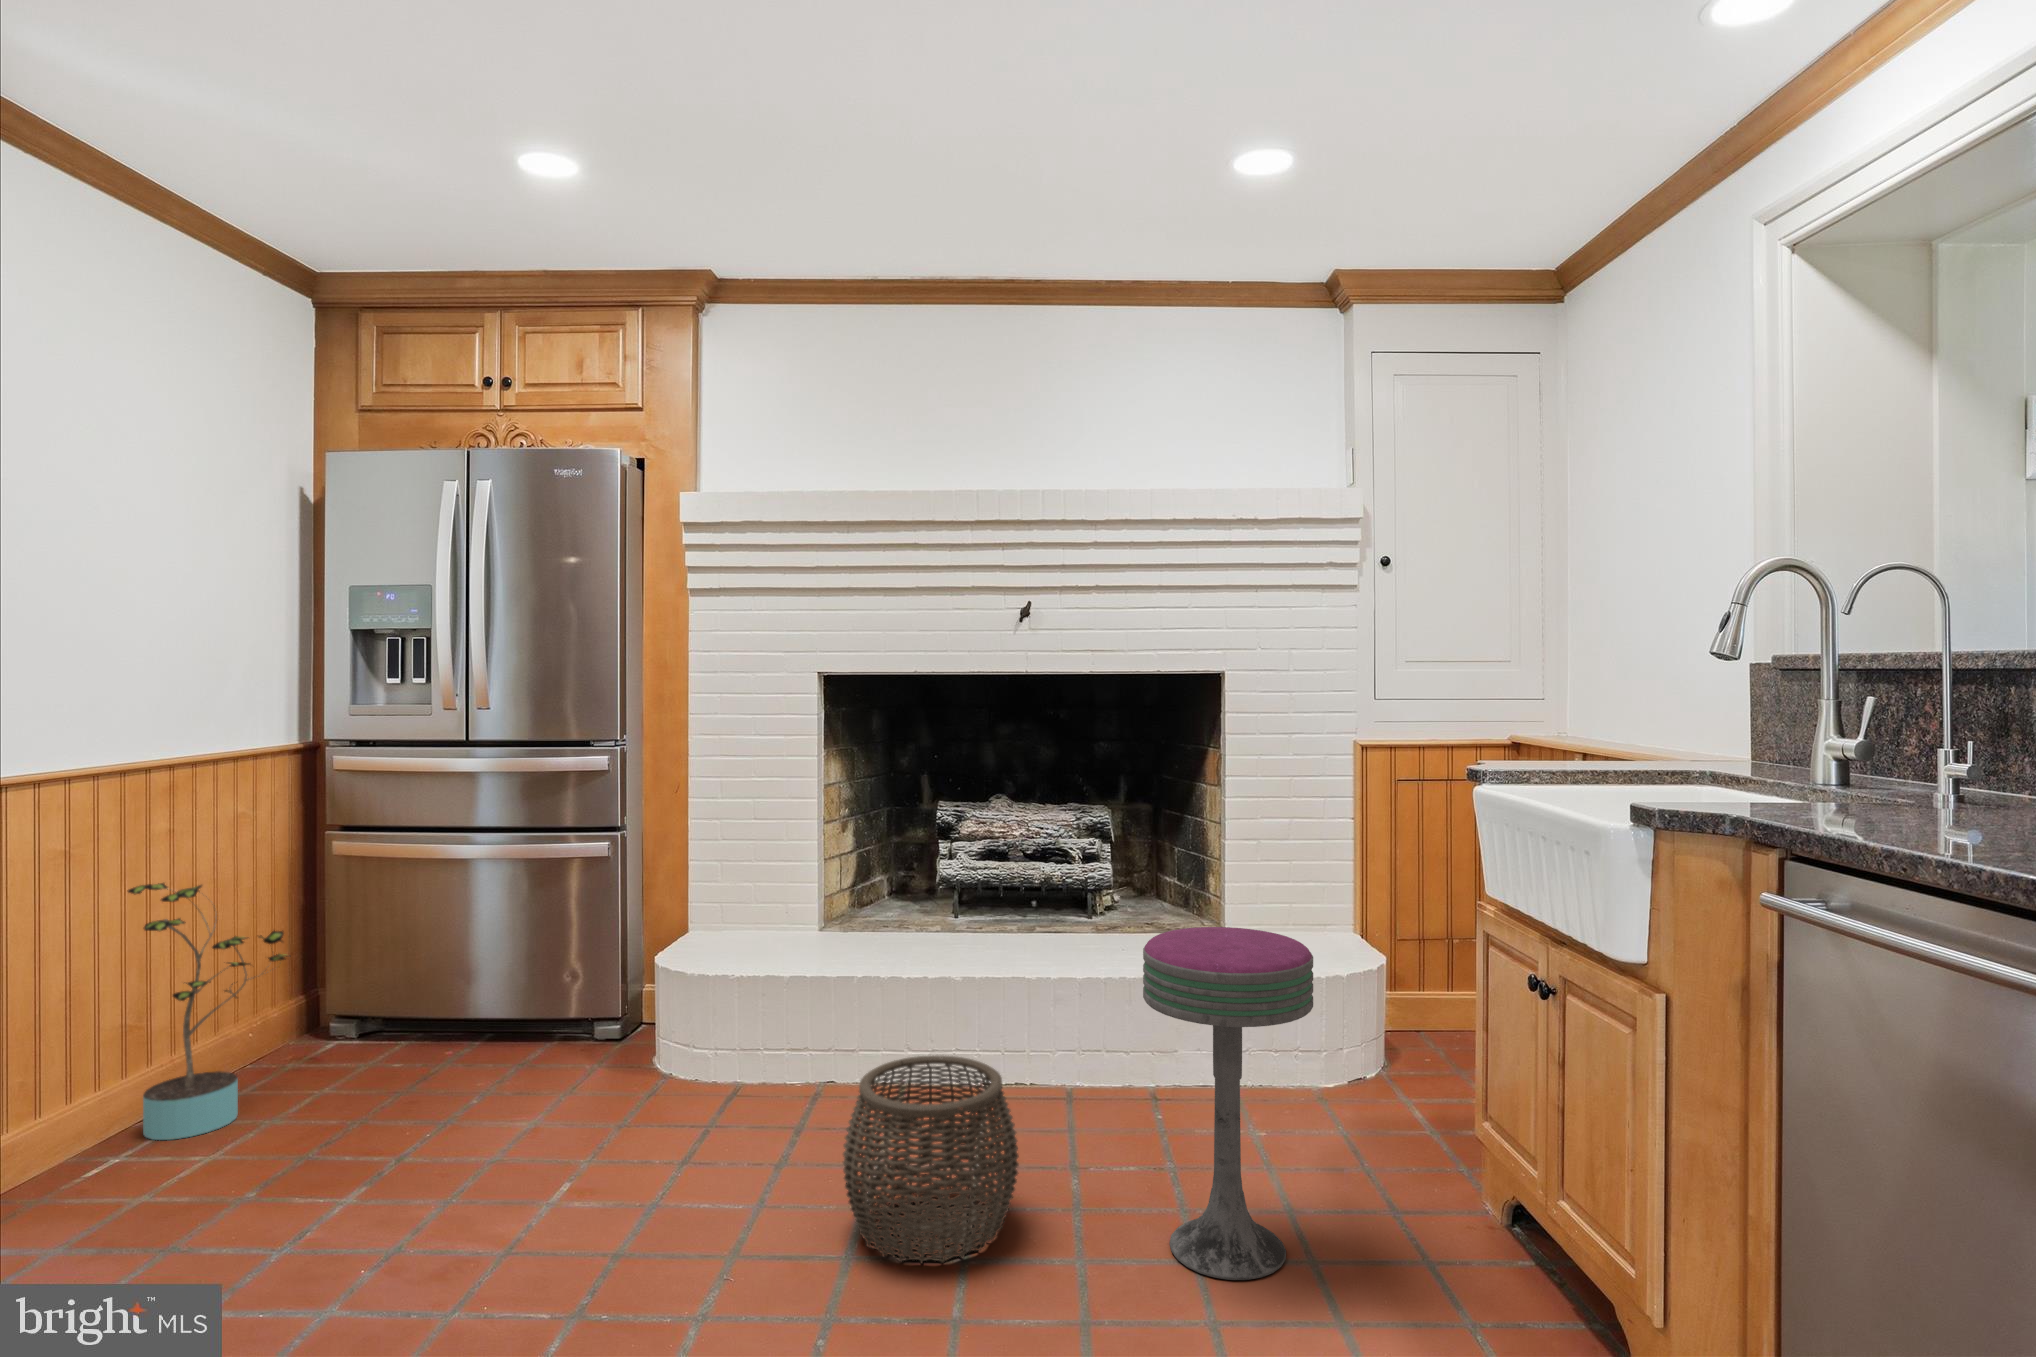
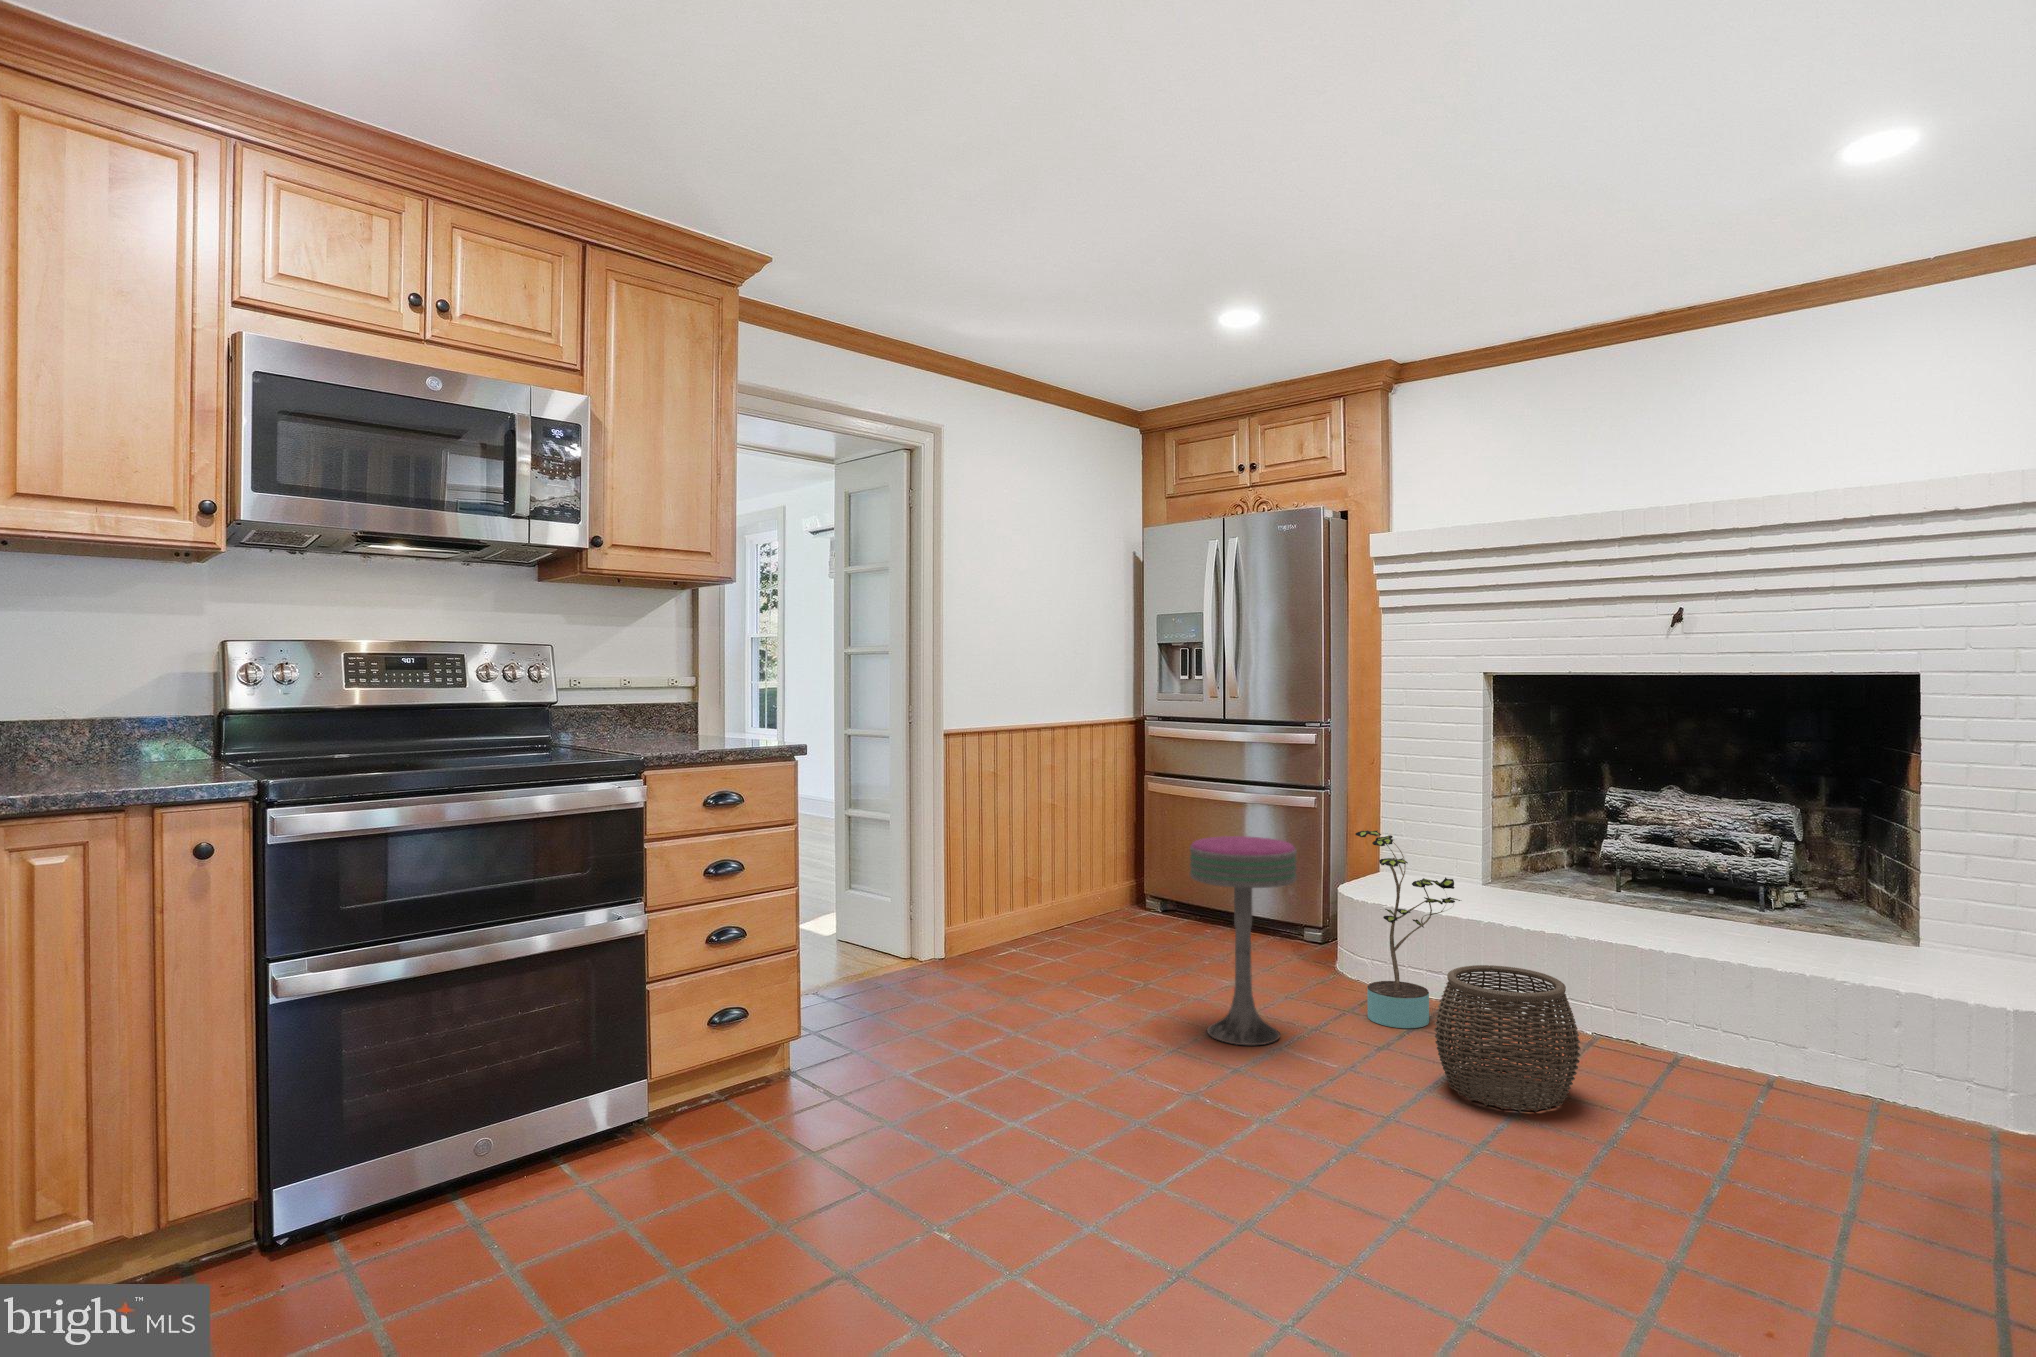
potted plant: present [128,883,290,1140] -> present [1356,830,1460,1028]
bar stool: present [1143,927,1313,1280] -> present [1190,836,1297,1046]

